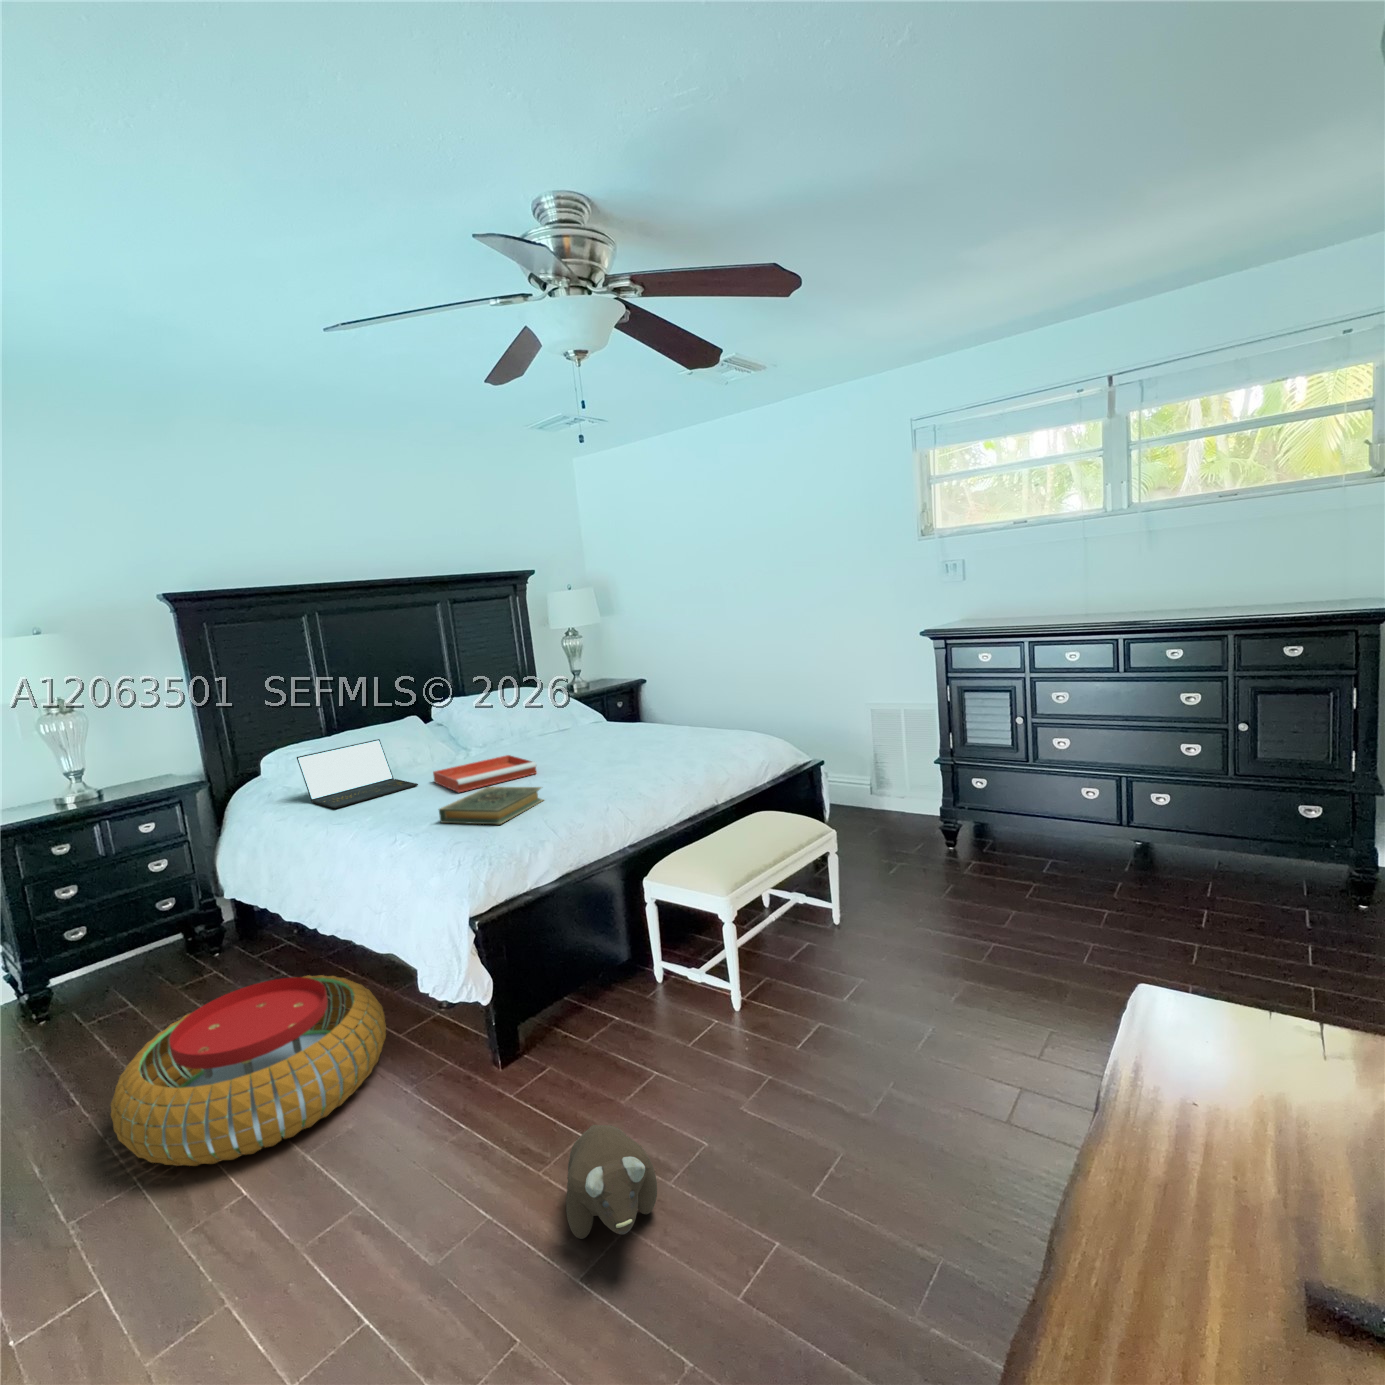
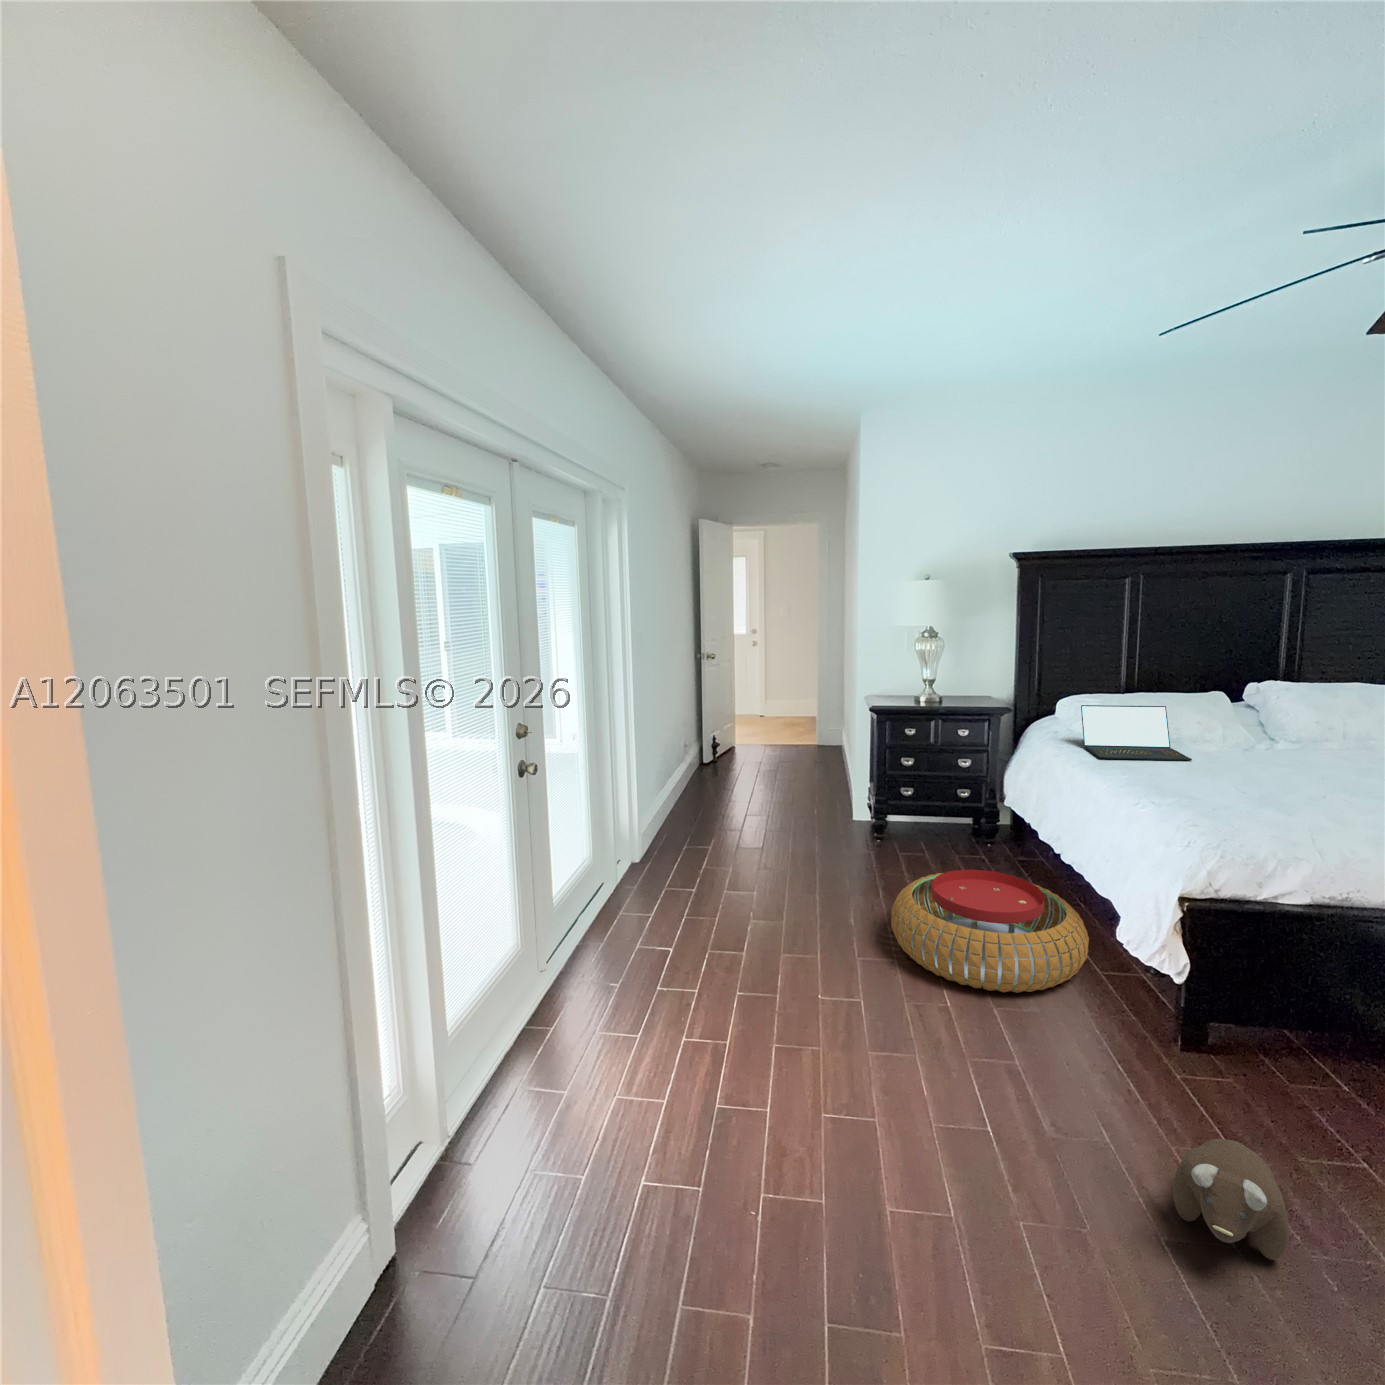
tray: present [433,755,537,792] -> none [1211,751,1347,787]
hardback book: present [439,787,543,824] -> none [1190,782,1333,823]

